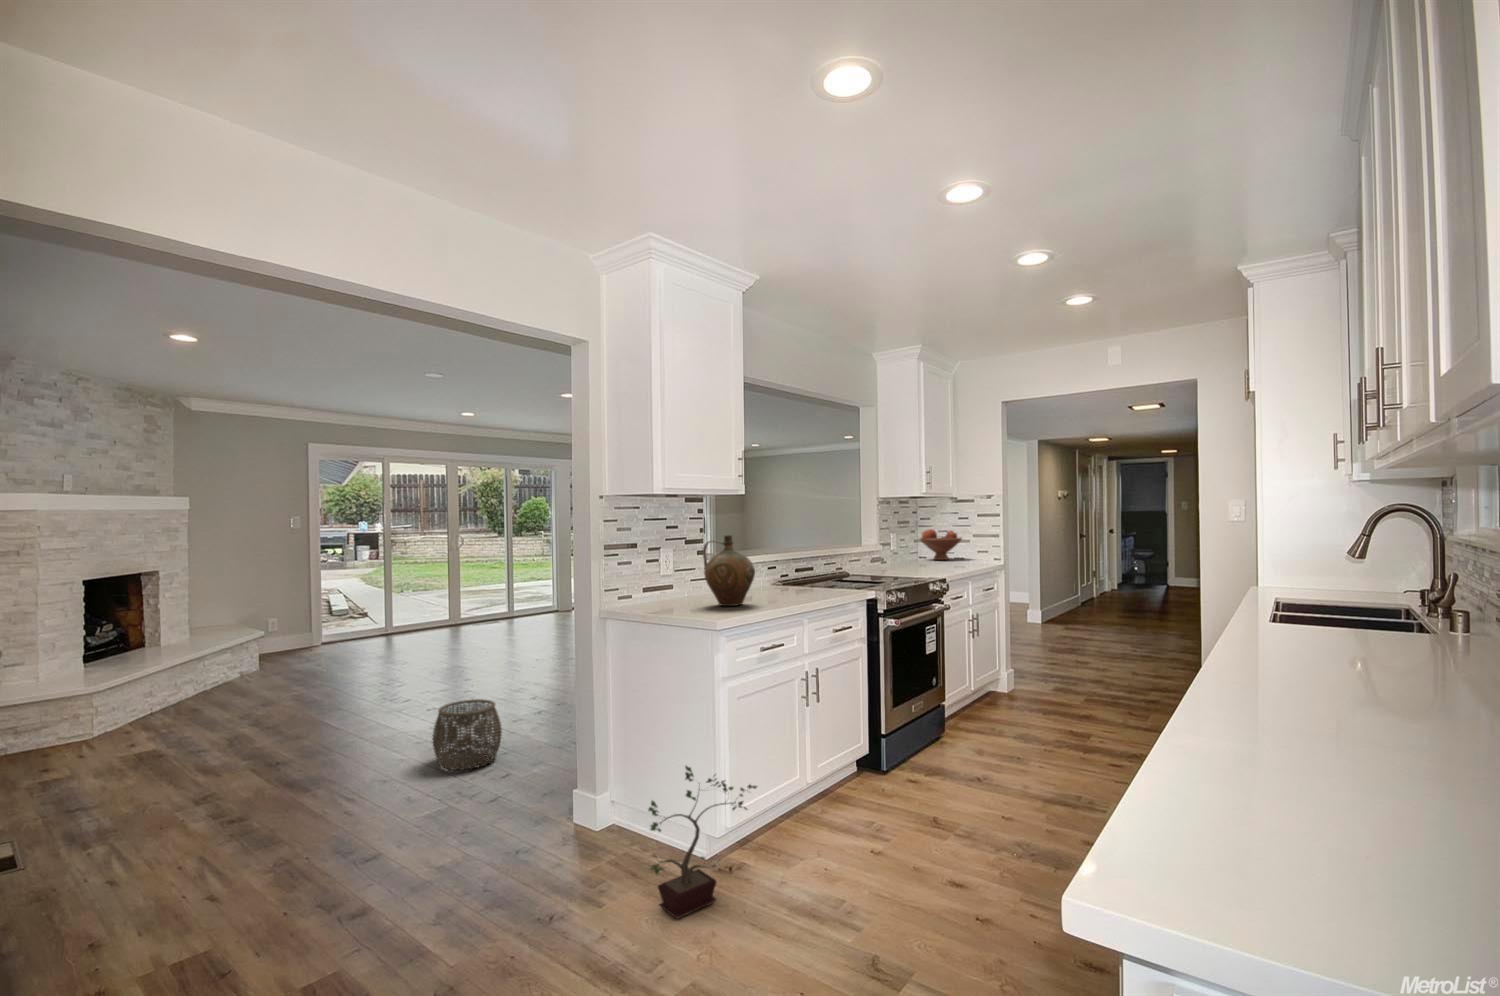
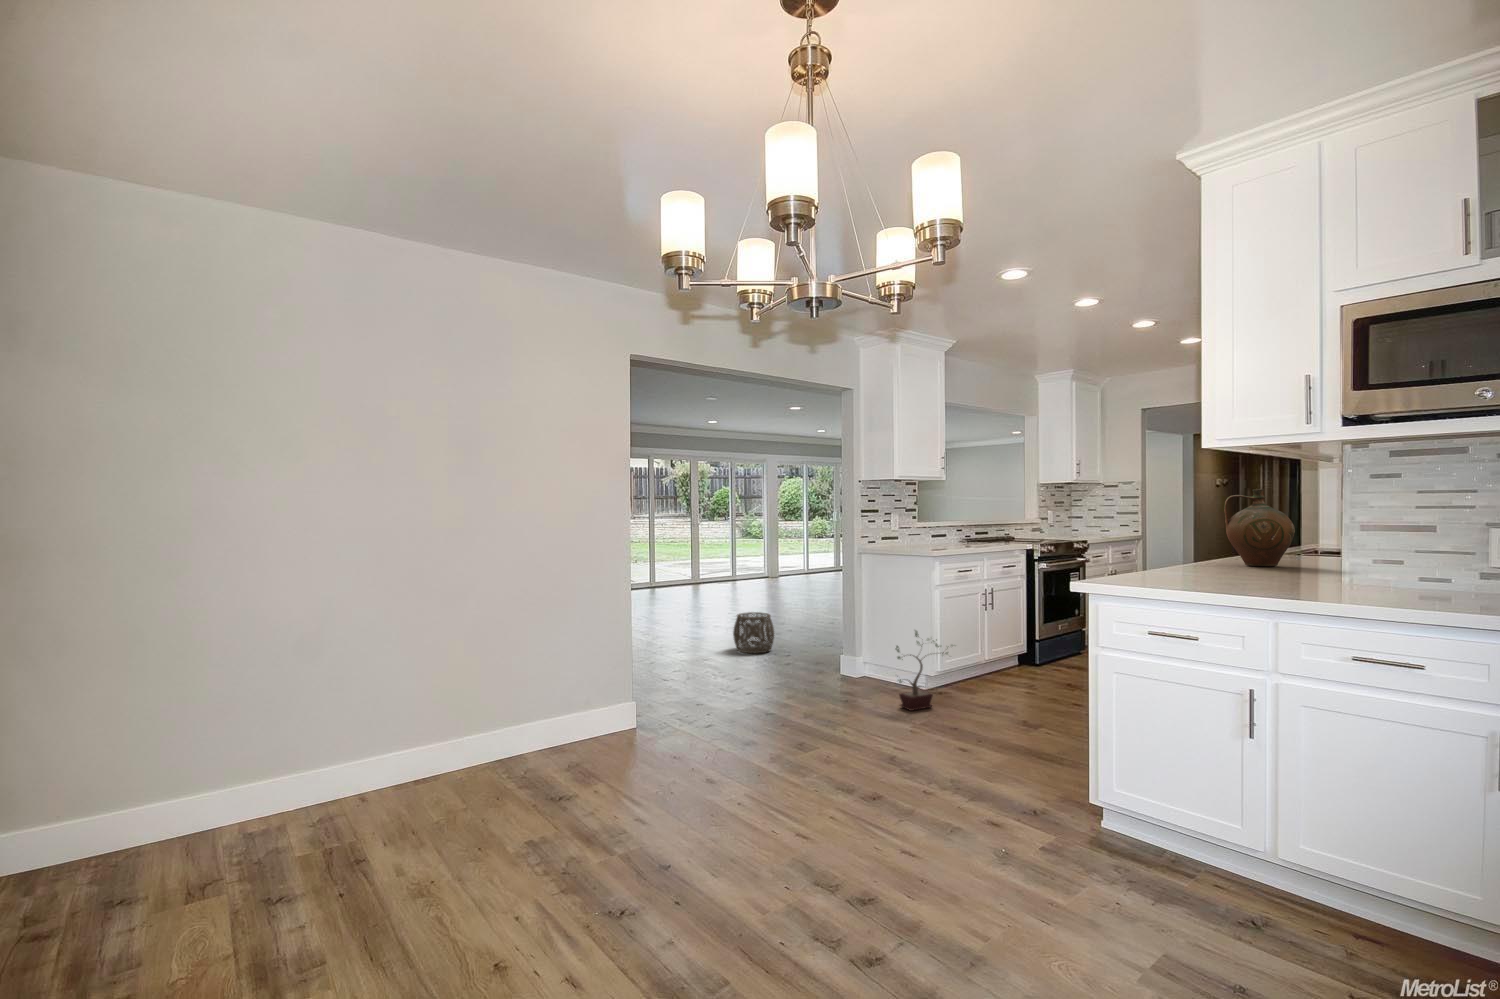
fruit bowl: present [920,529,962,560] -> none [1072,509,1107,533]
ceramic jug: present [703,535,755,606] -> present [1224,489,1295,566]

